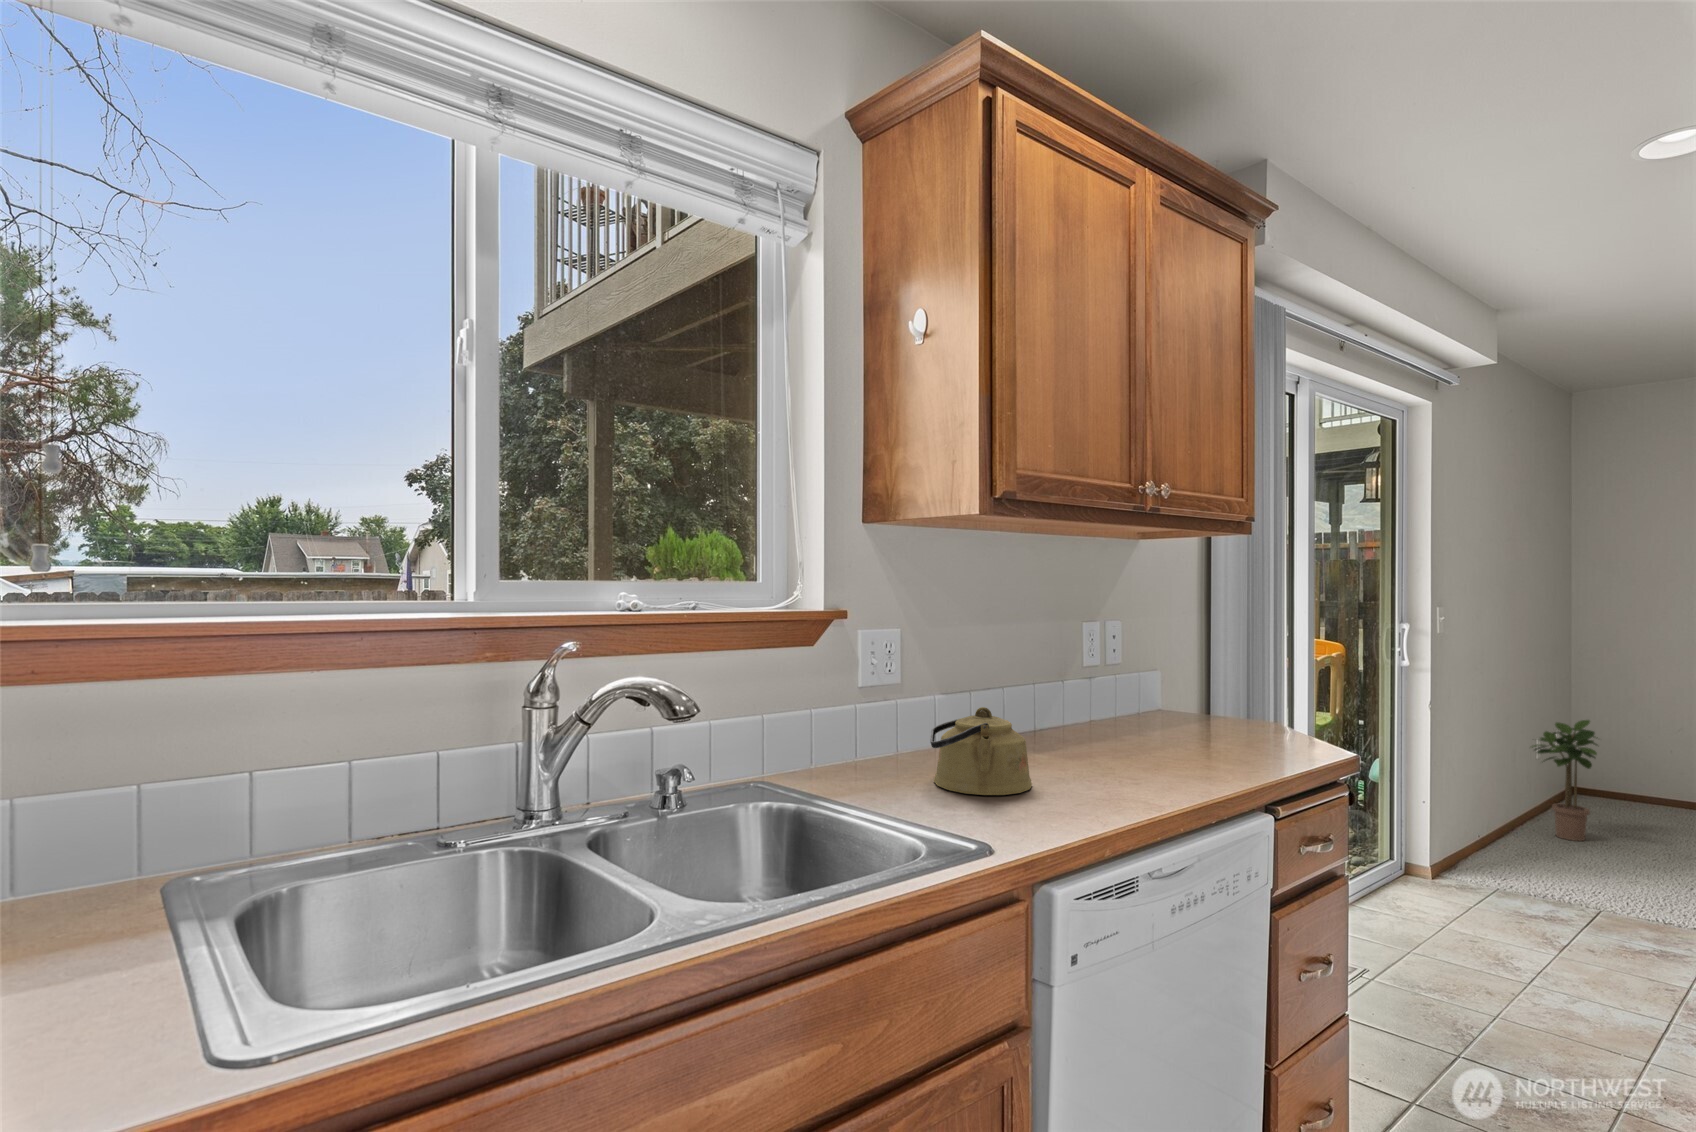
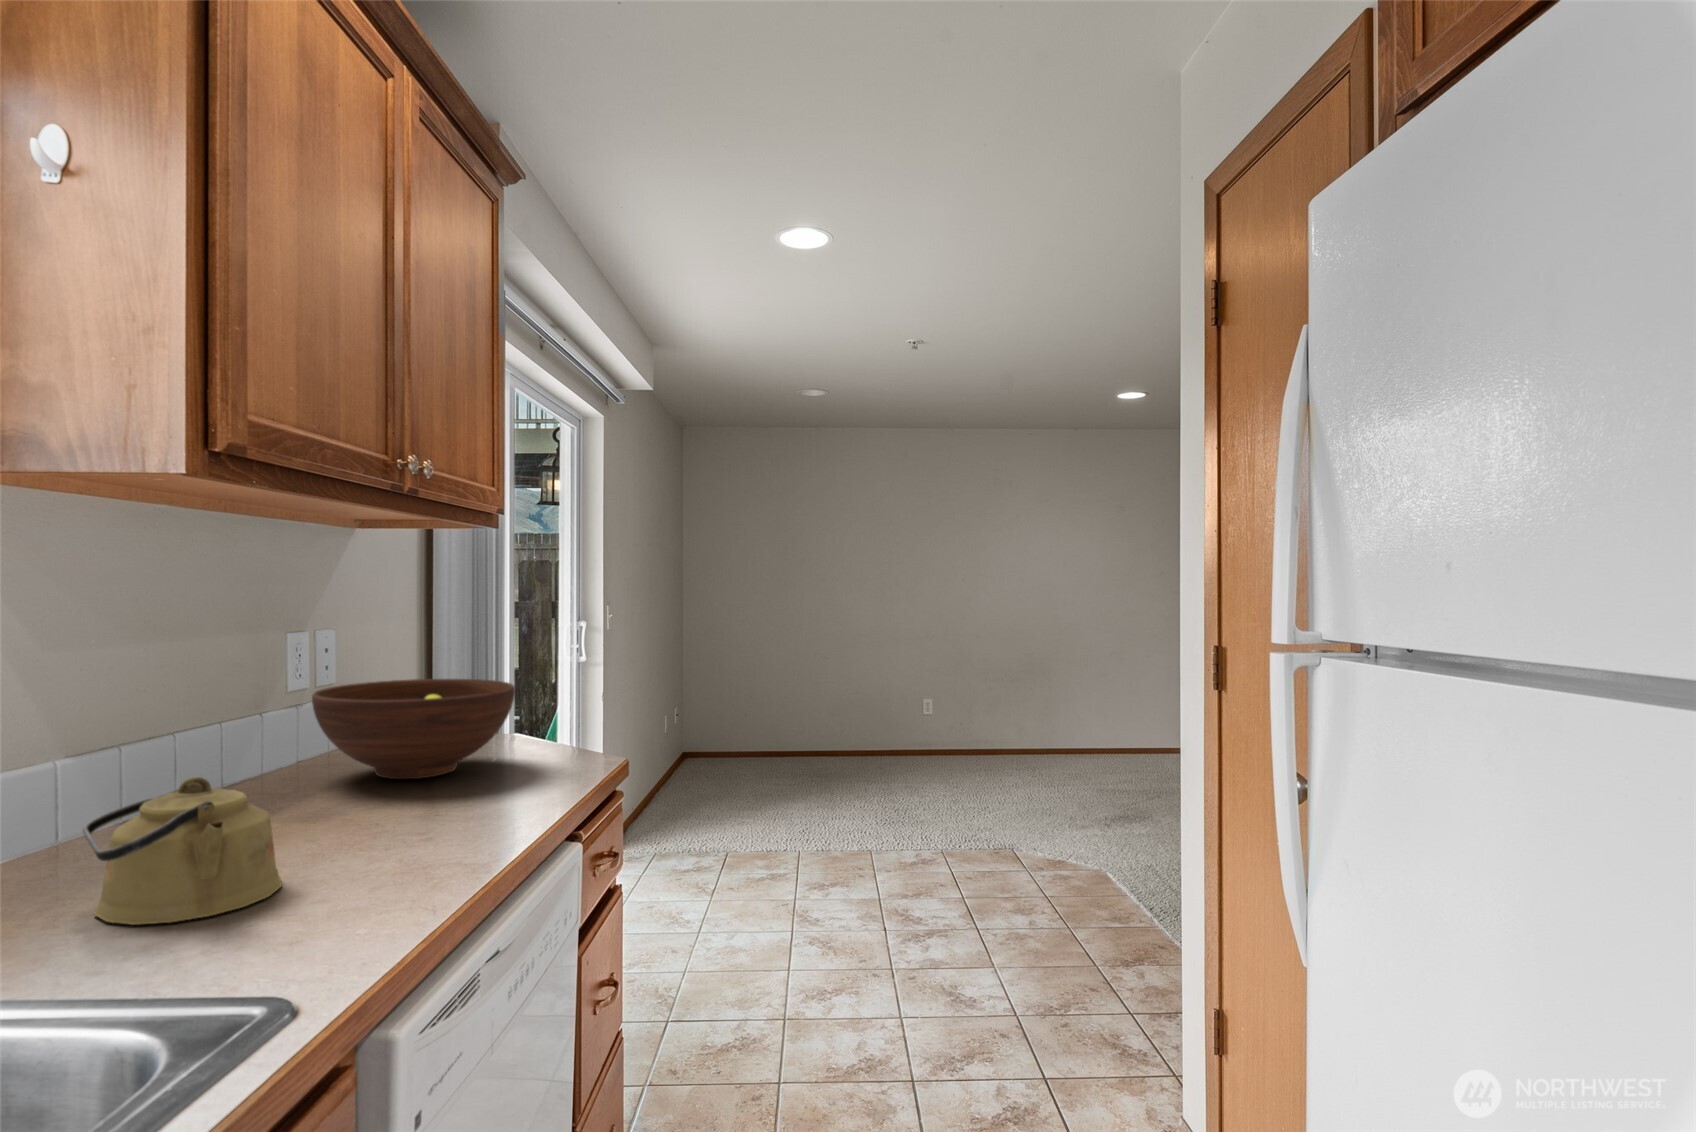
fruit bowl: none [1087,661,1245,742] -> present [312,679,515,779]
potted plant: present [1532,720,1598,841] -> none [663,695,710,797]

